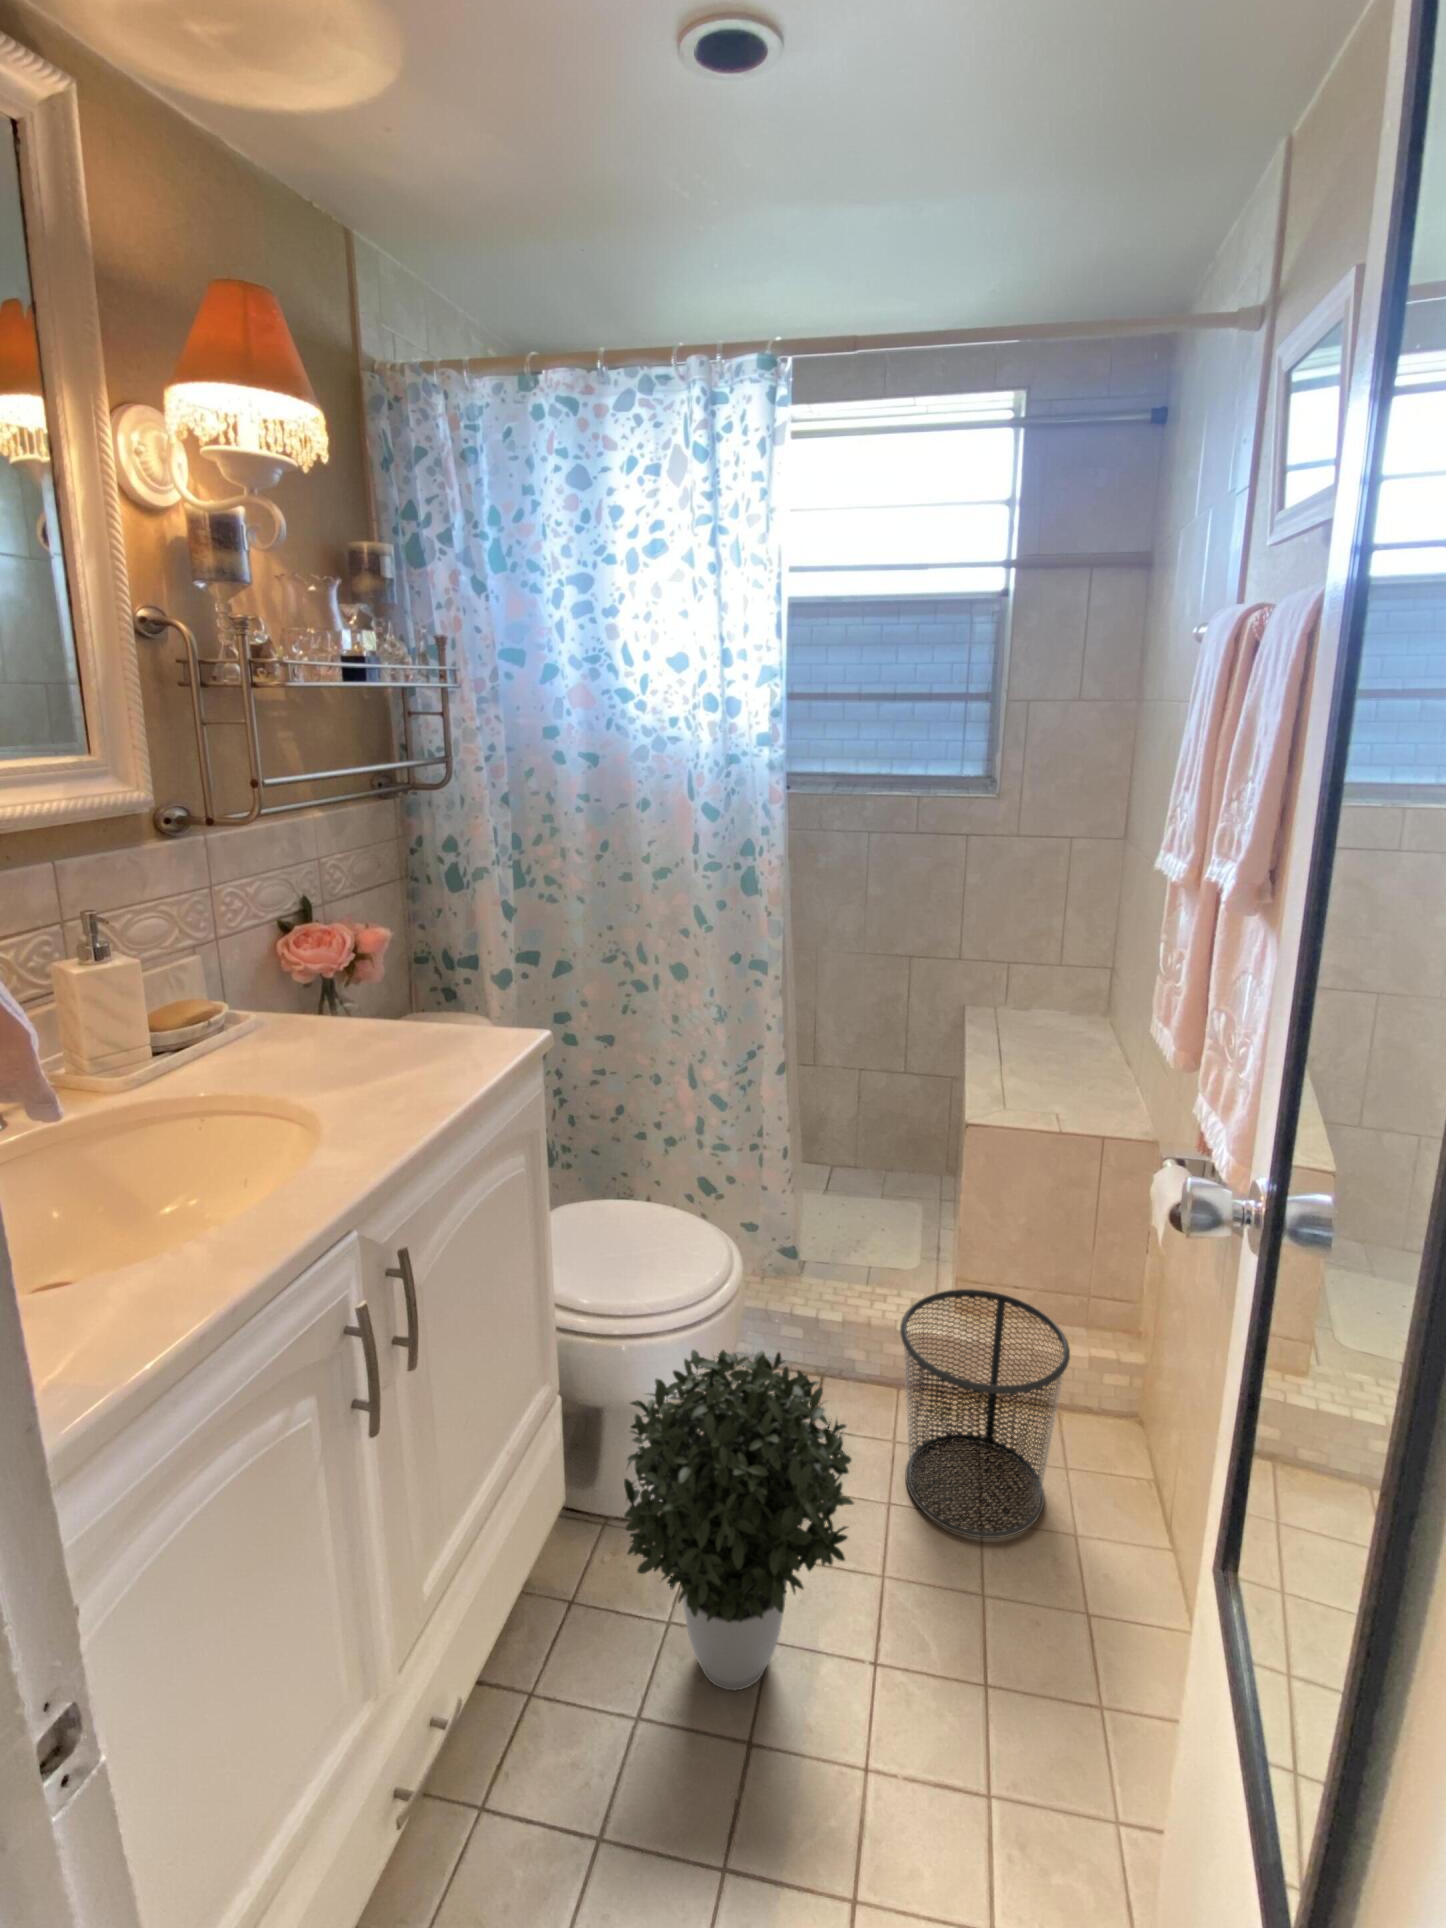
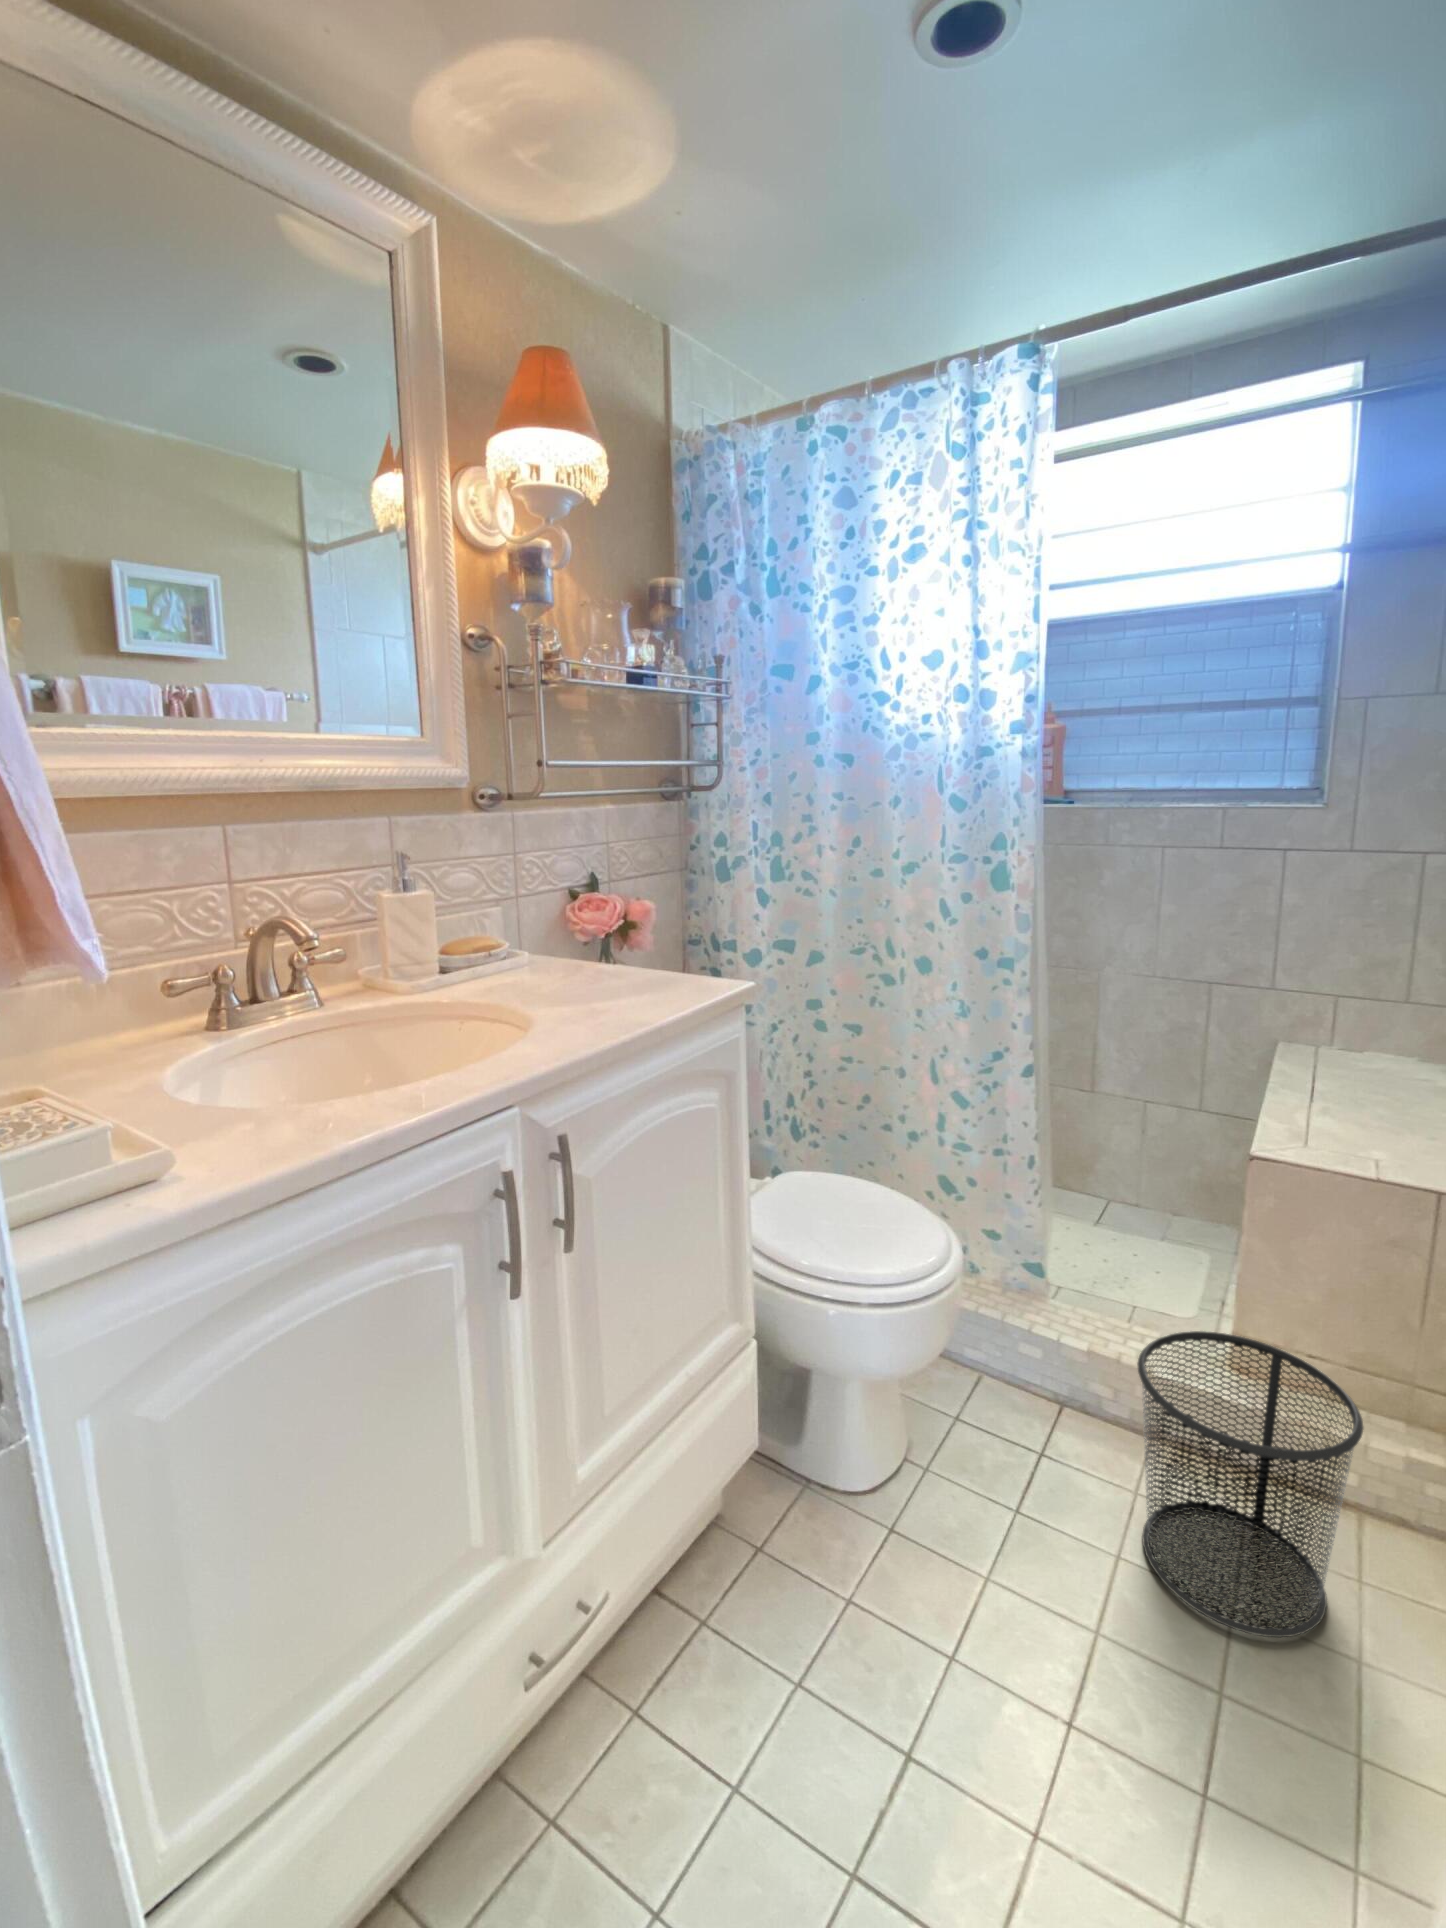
potted plant: present [624,1350,854,1690] -> none [789,1319,1049,1694]

